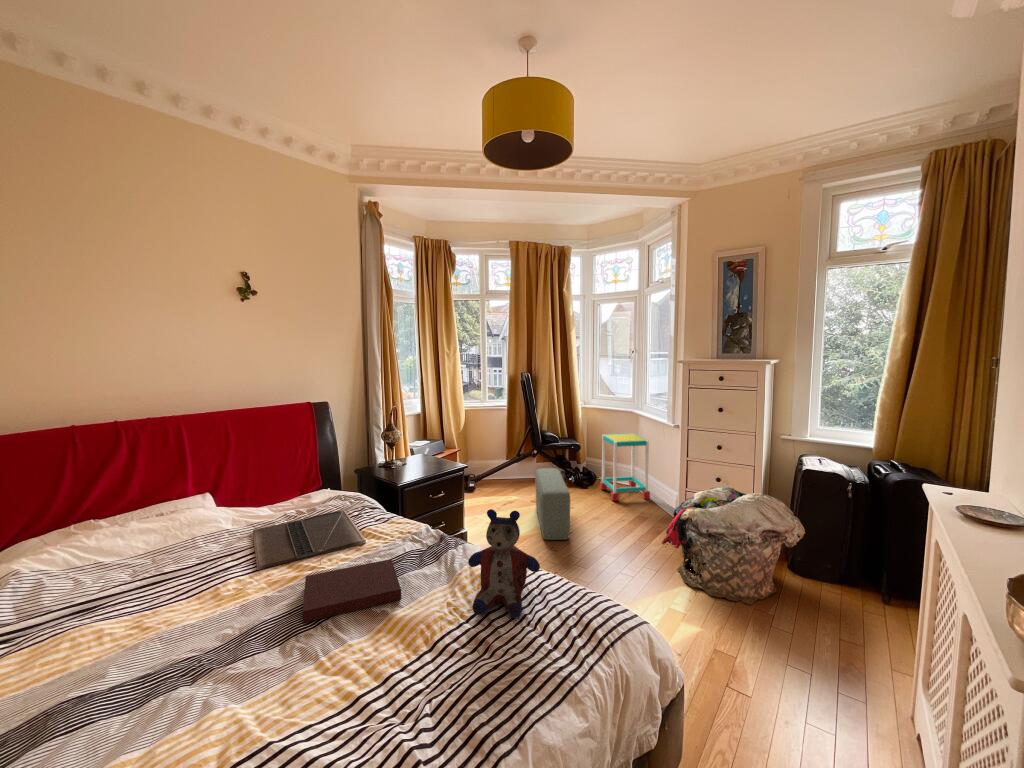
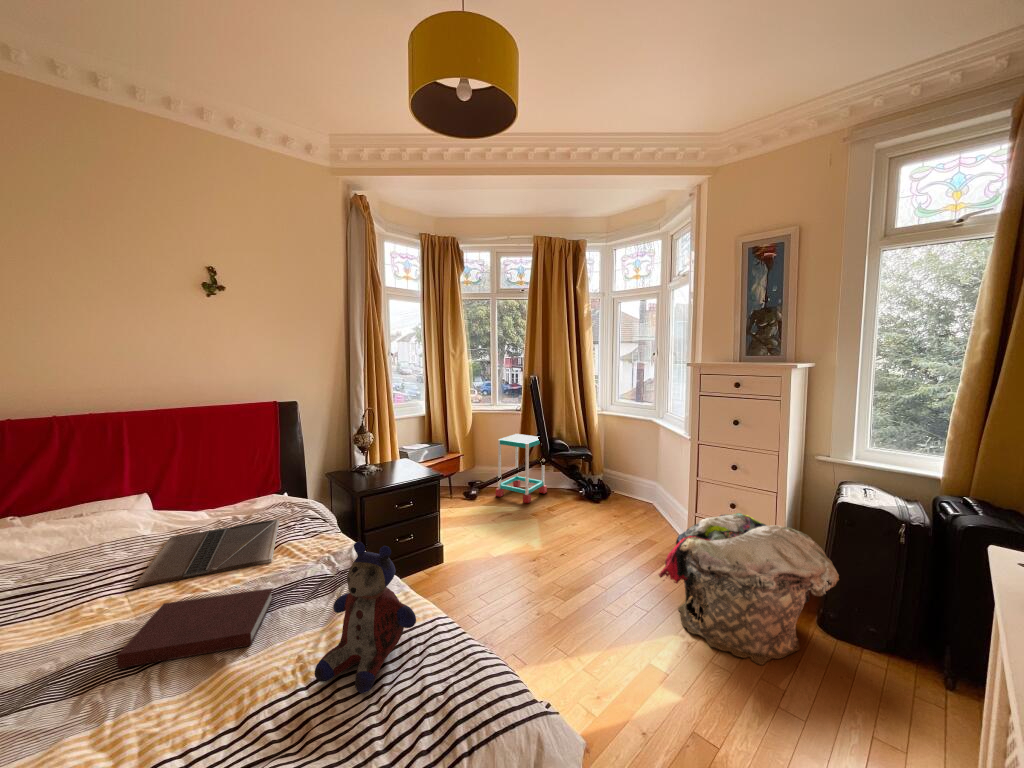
side table: present [600,434,650,501] -> present [496,434,547,503]
pouf: present [535,468,570,540] -> none [531,479,564,560]

